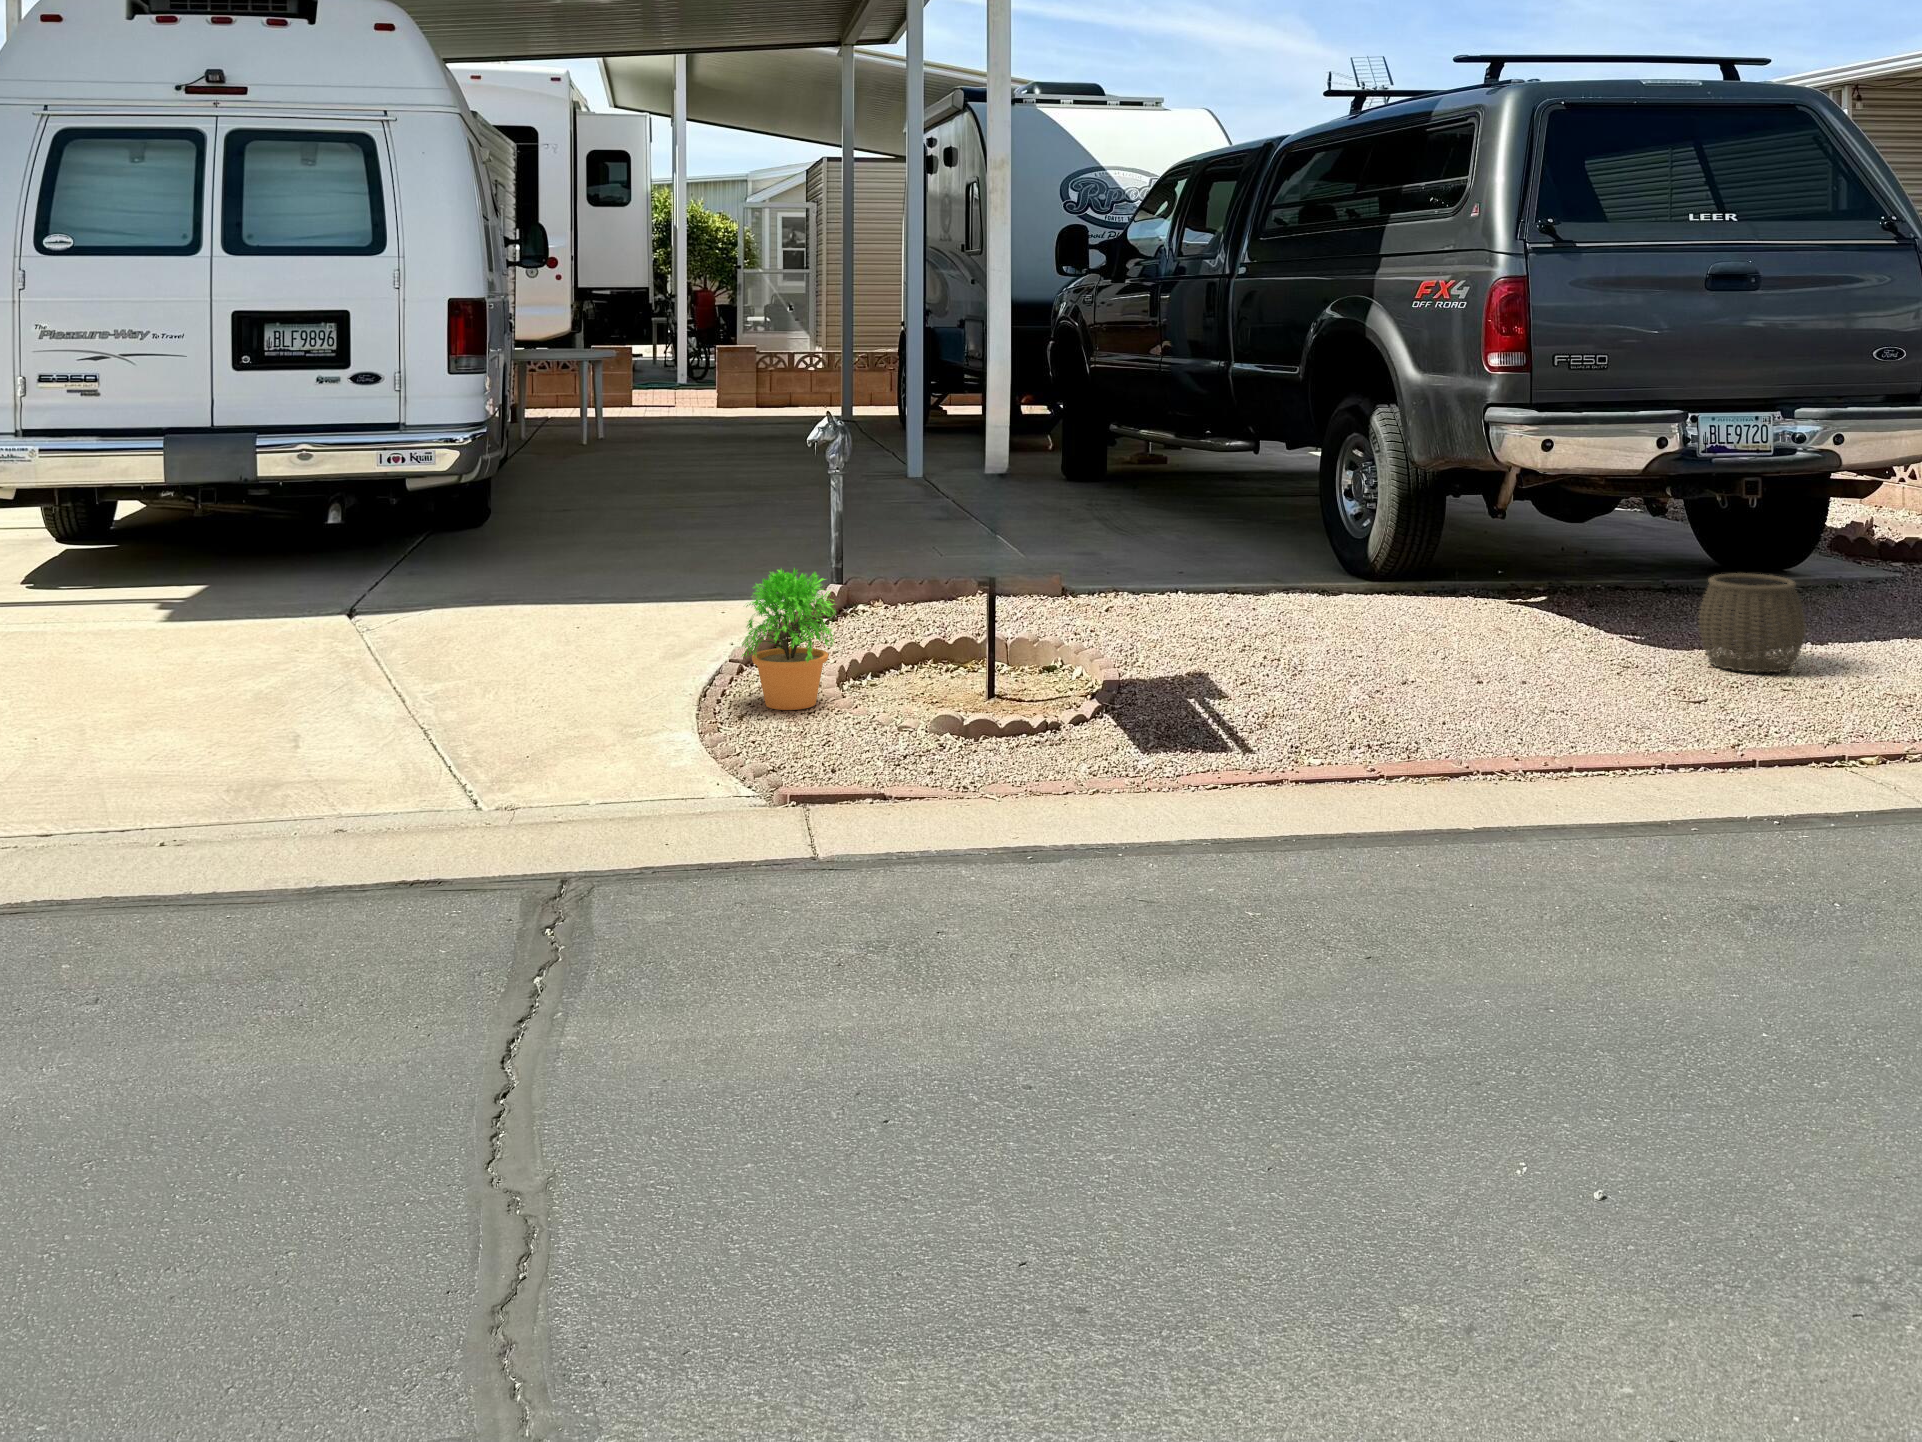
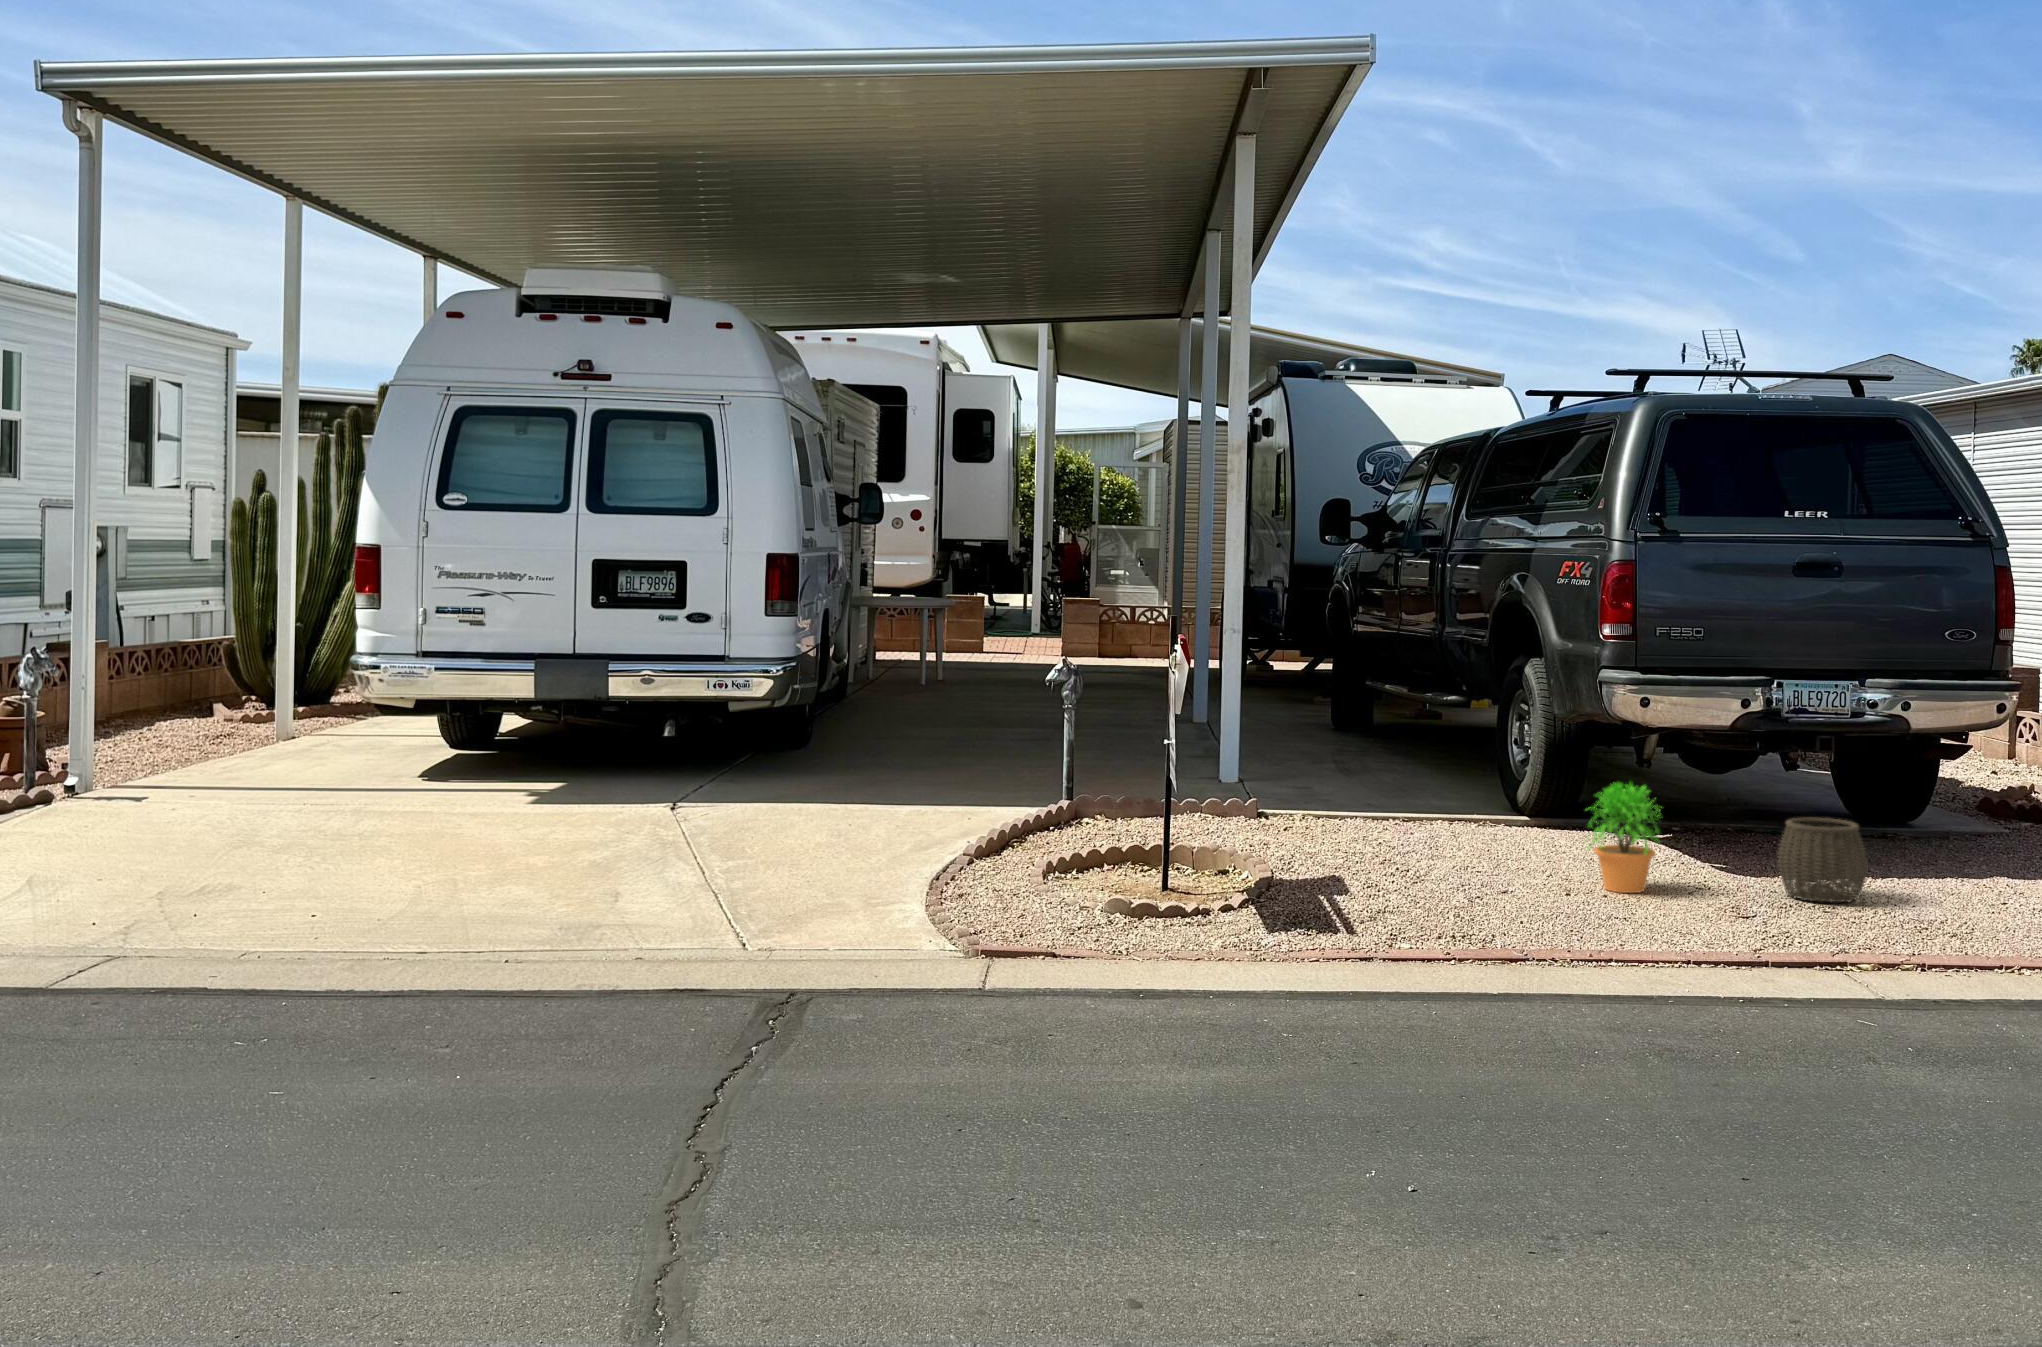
potted plant: present [741,568,835,710] -> present [1587,783,1662,893]

